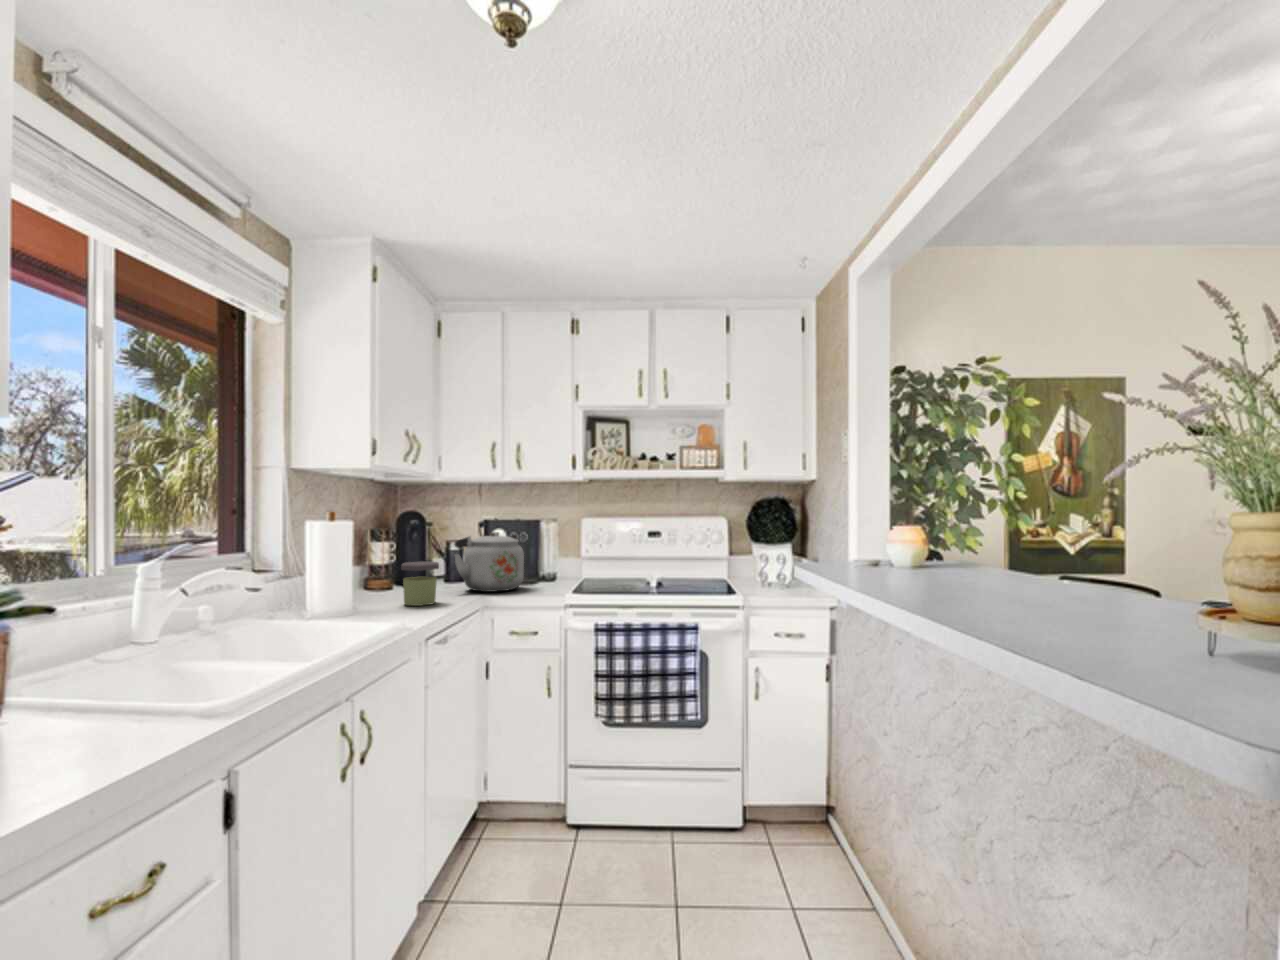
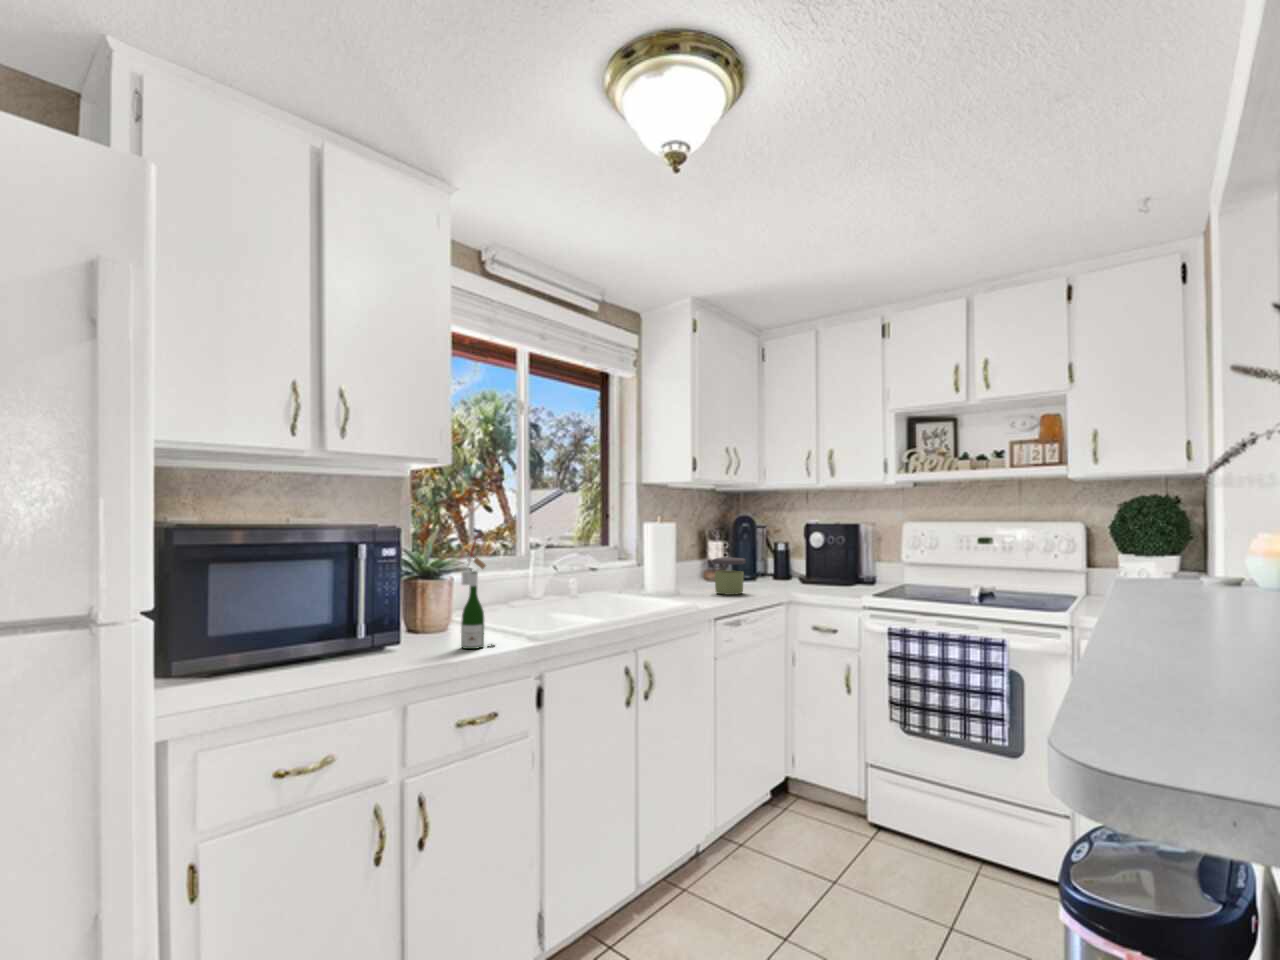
kettle: present [455,532,524,592] -> none [766,534,833,589]
wine bottle: none [63,549,143,770] -> present [461,536,494,649]

